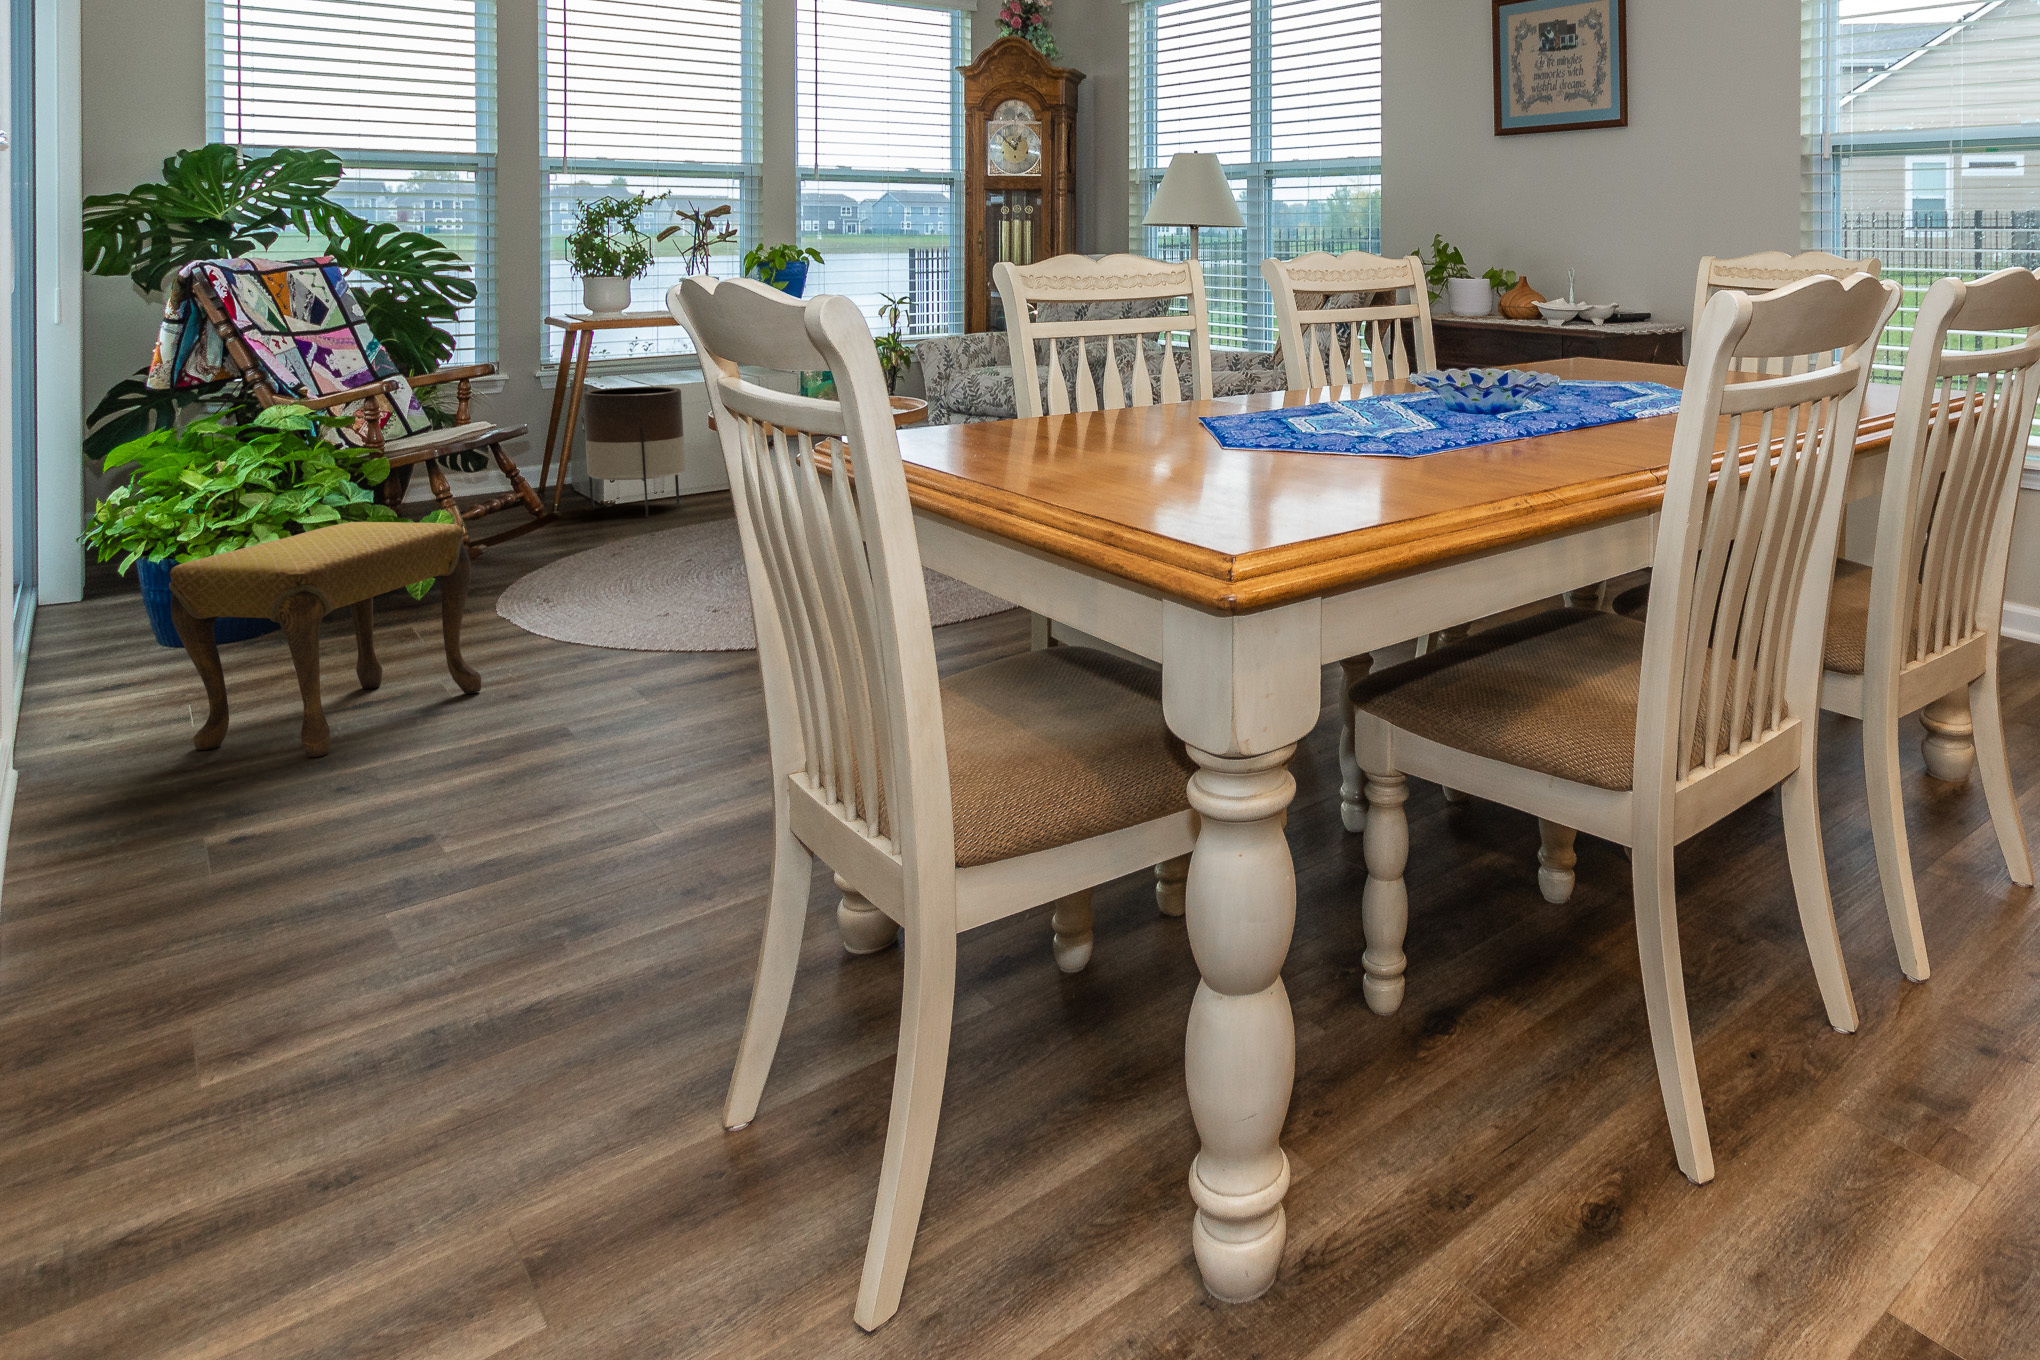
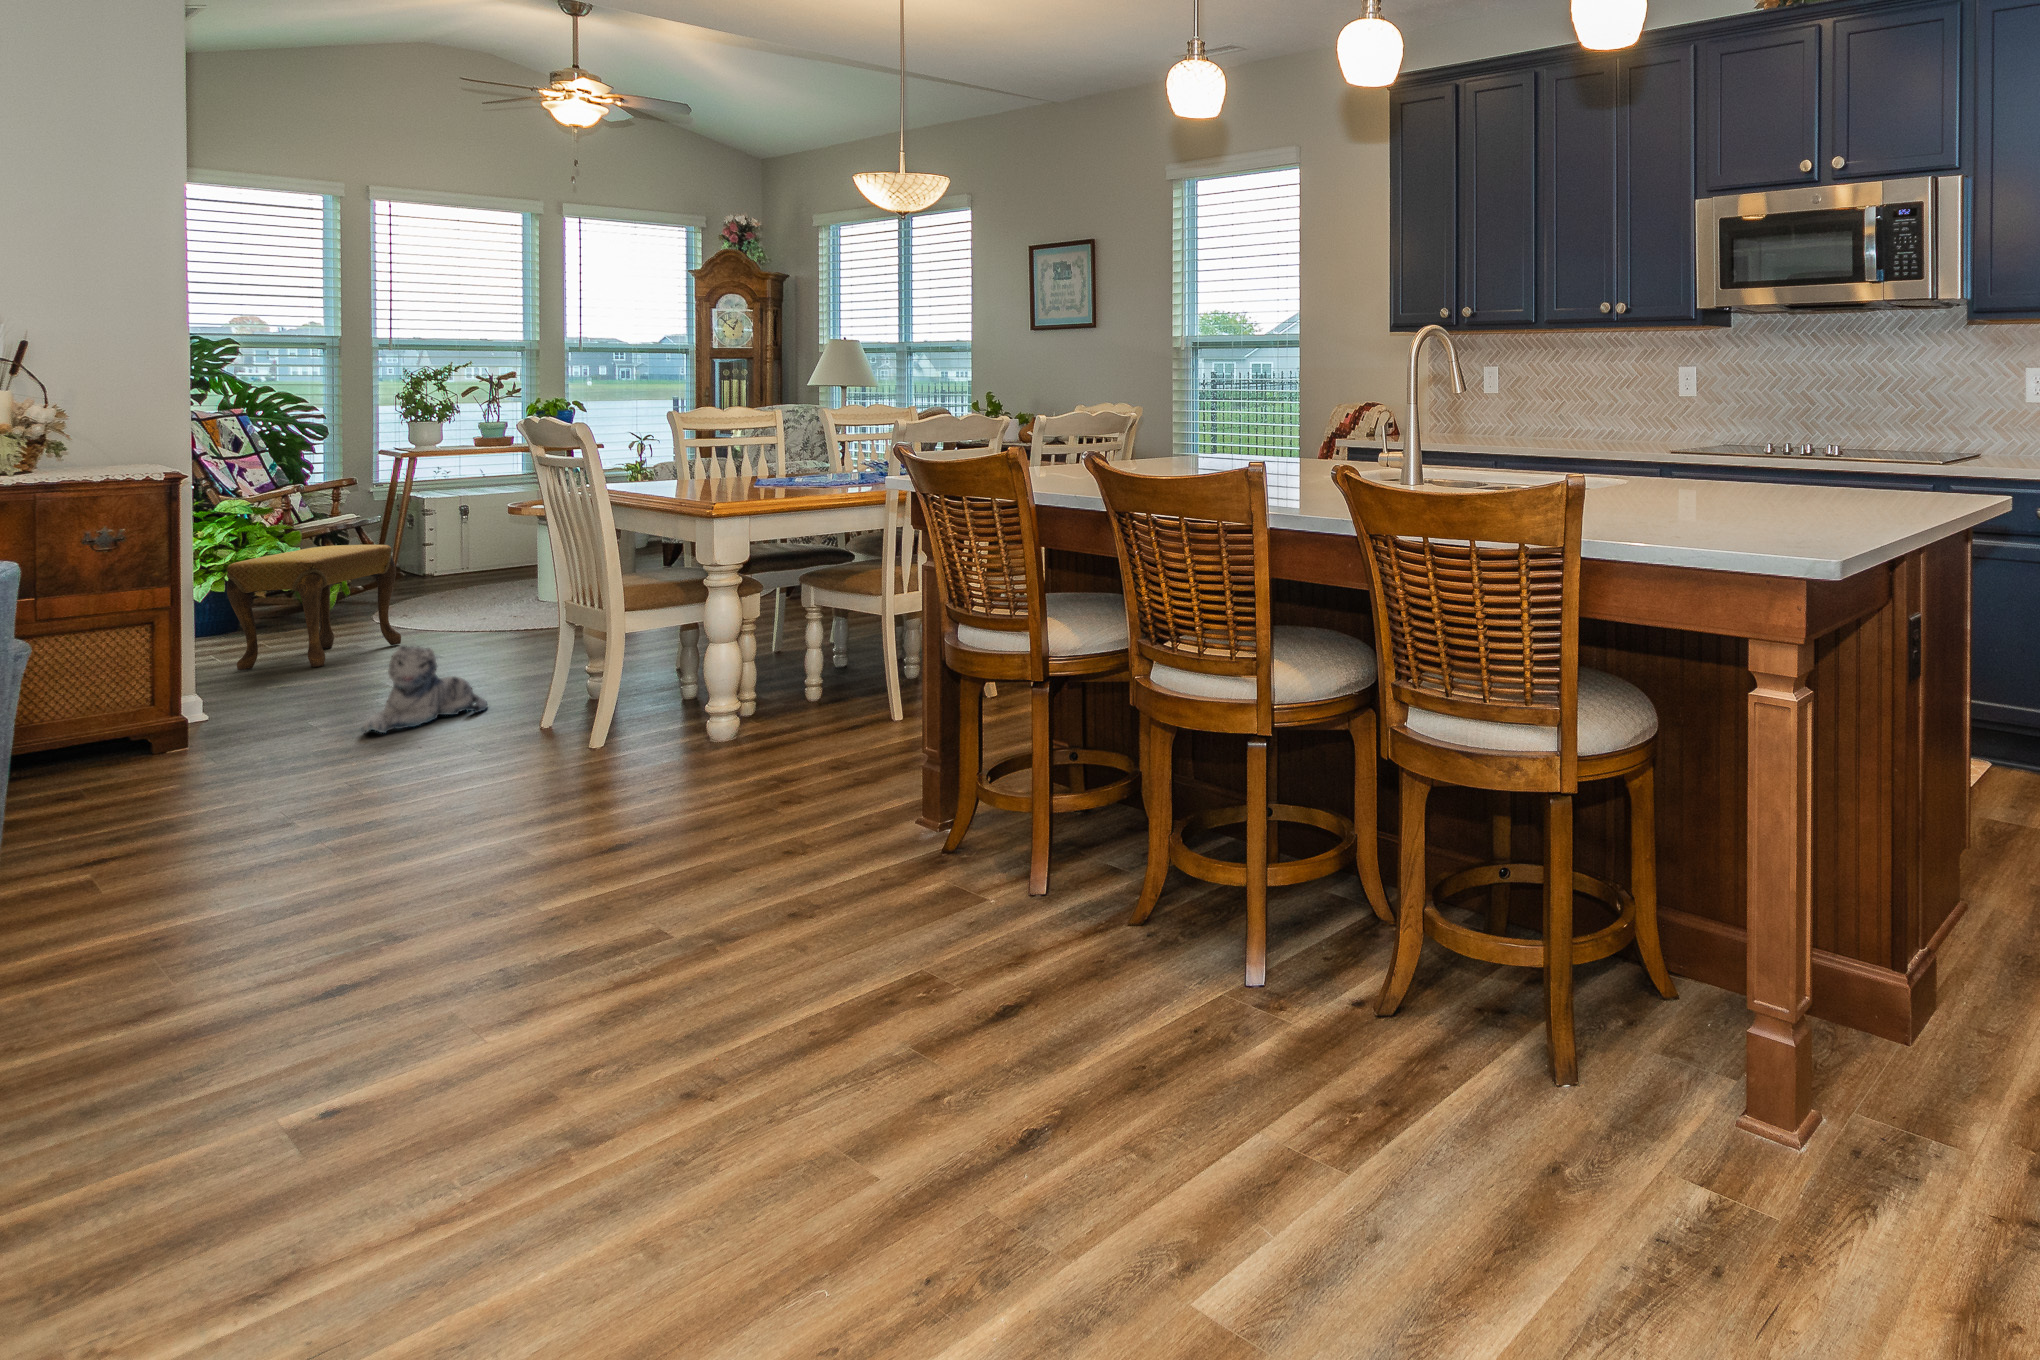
planter: present [583,387,686,517] -> none [413,495,491,583]
plush toy: none [165,912,500,1157] -> present [362,646,488,733]

